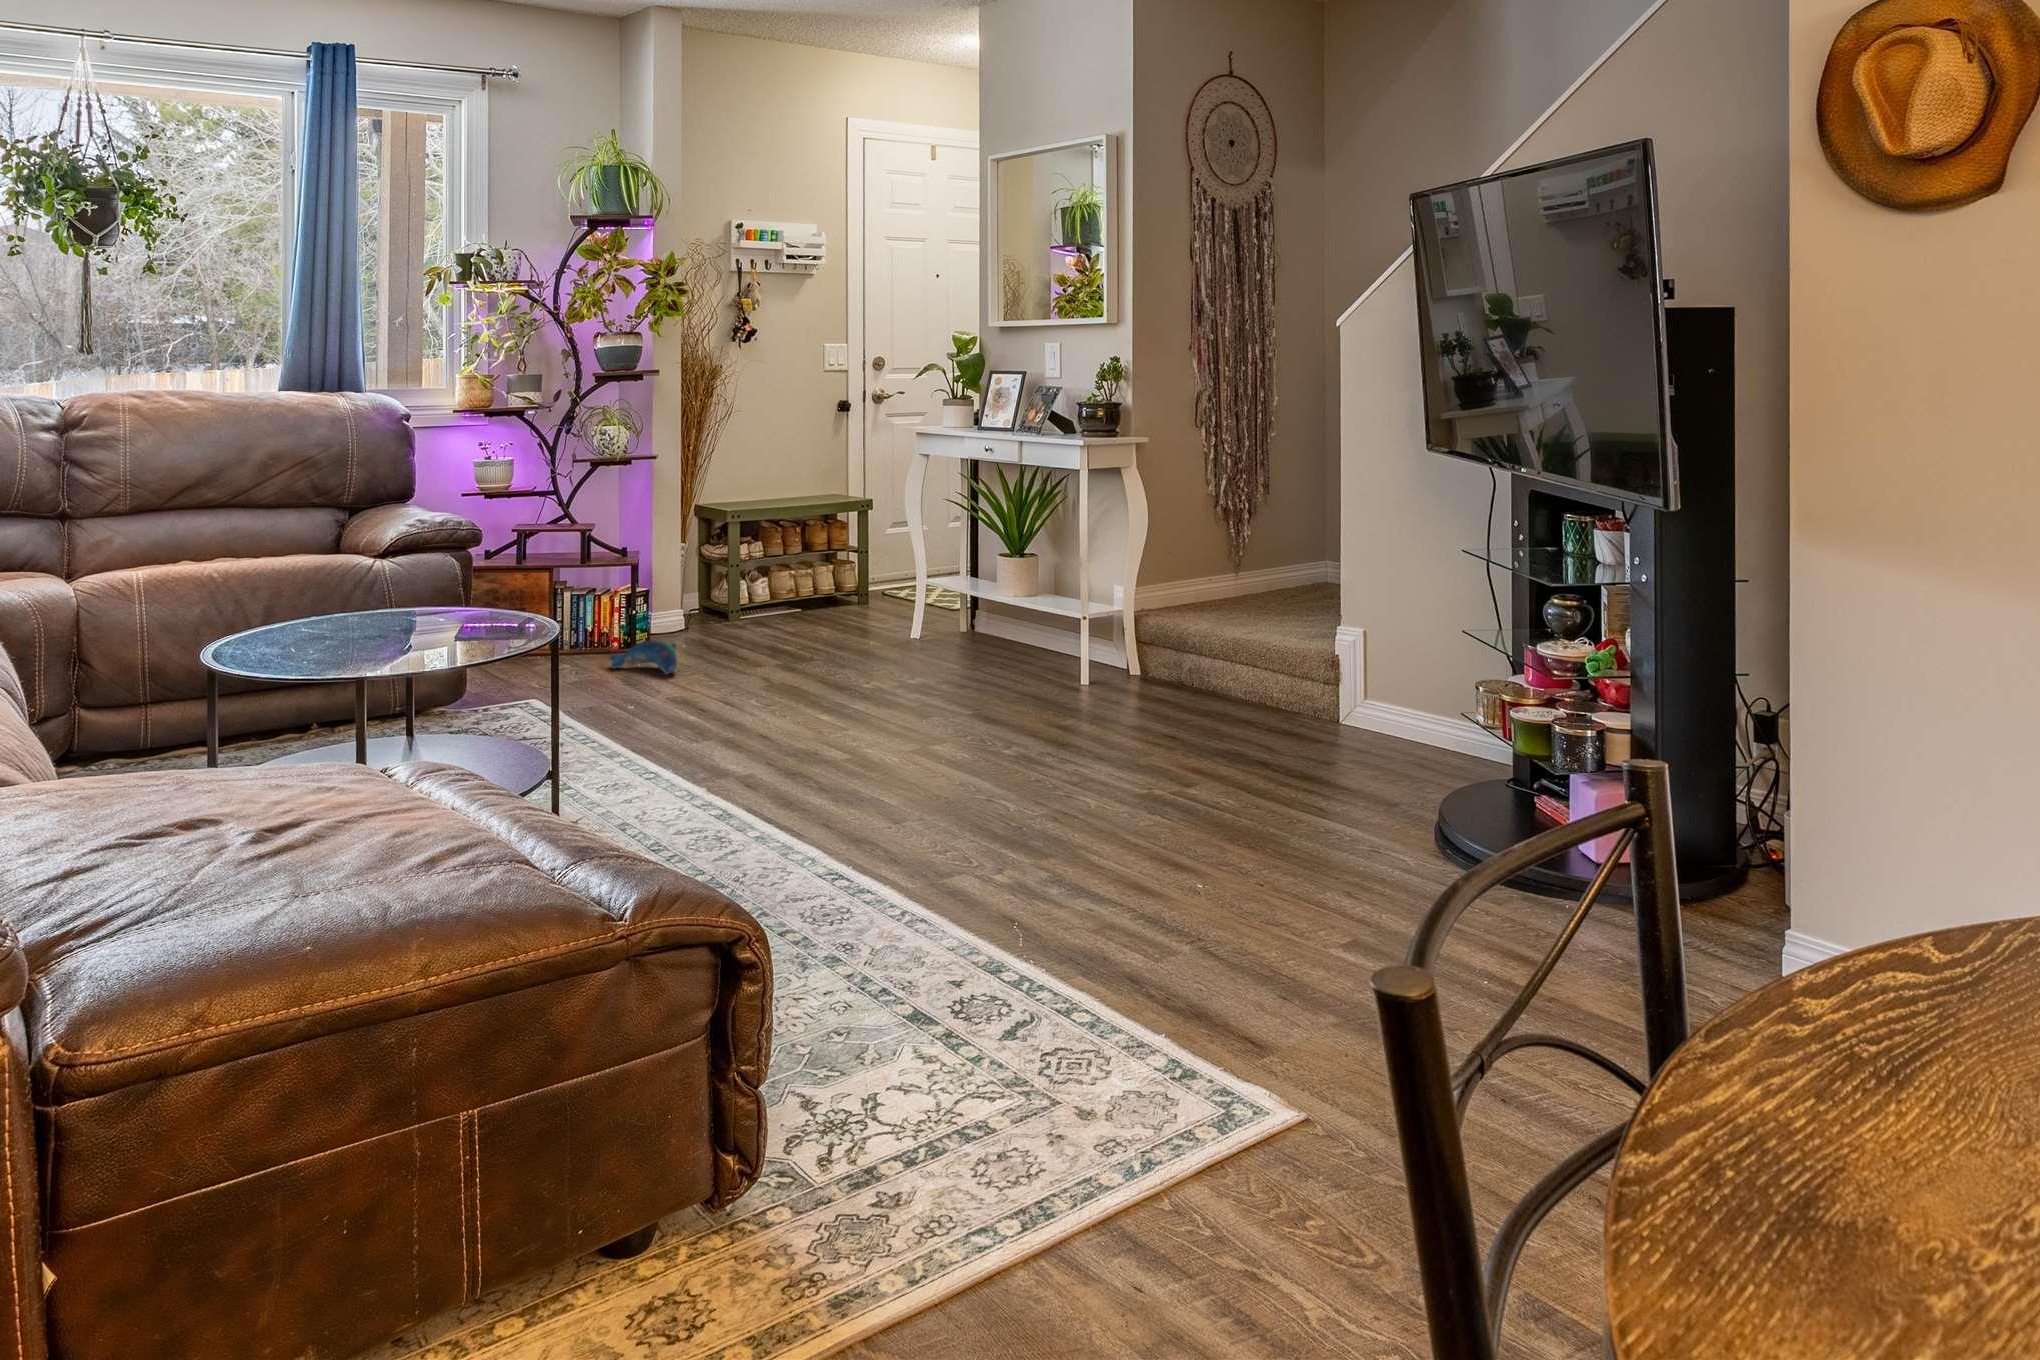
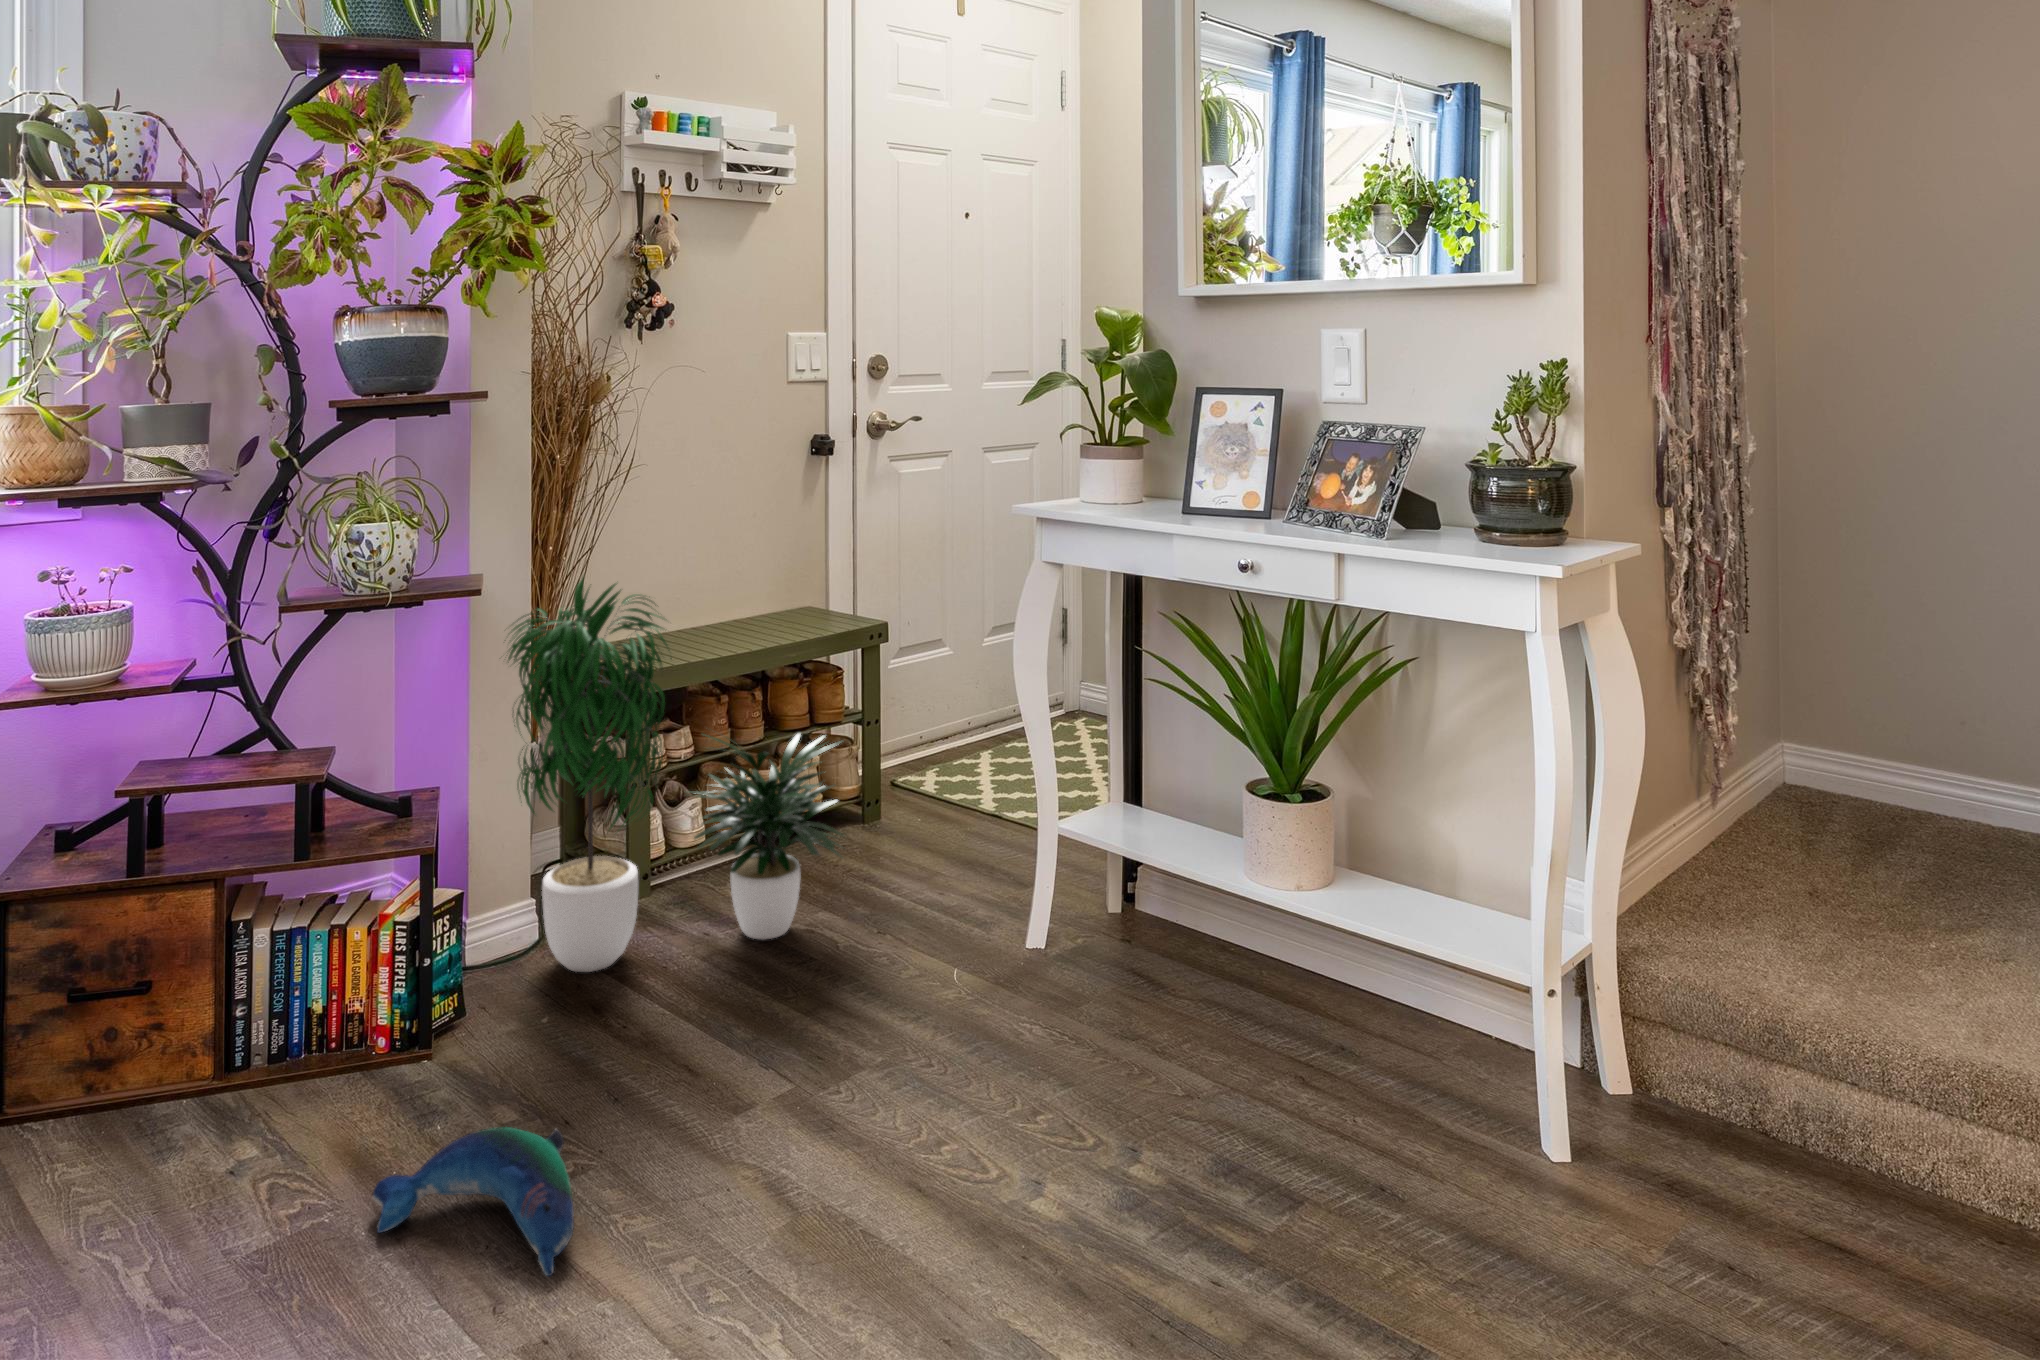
potted plant: none [663,453,824,633] -> present [508,577,843,972]

